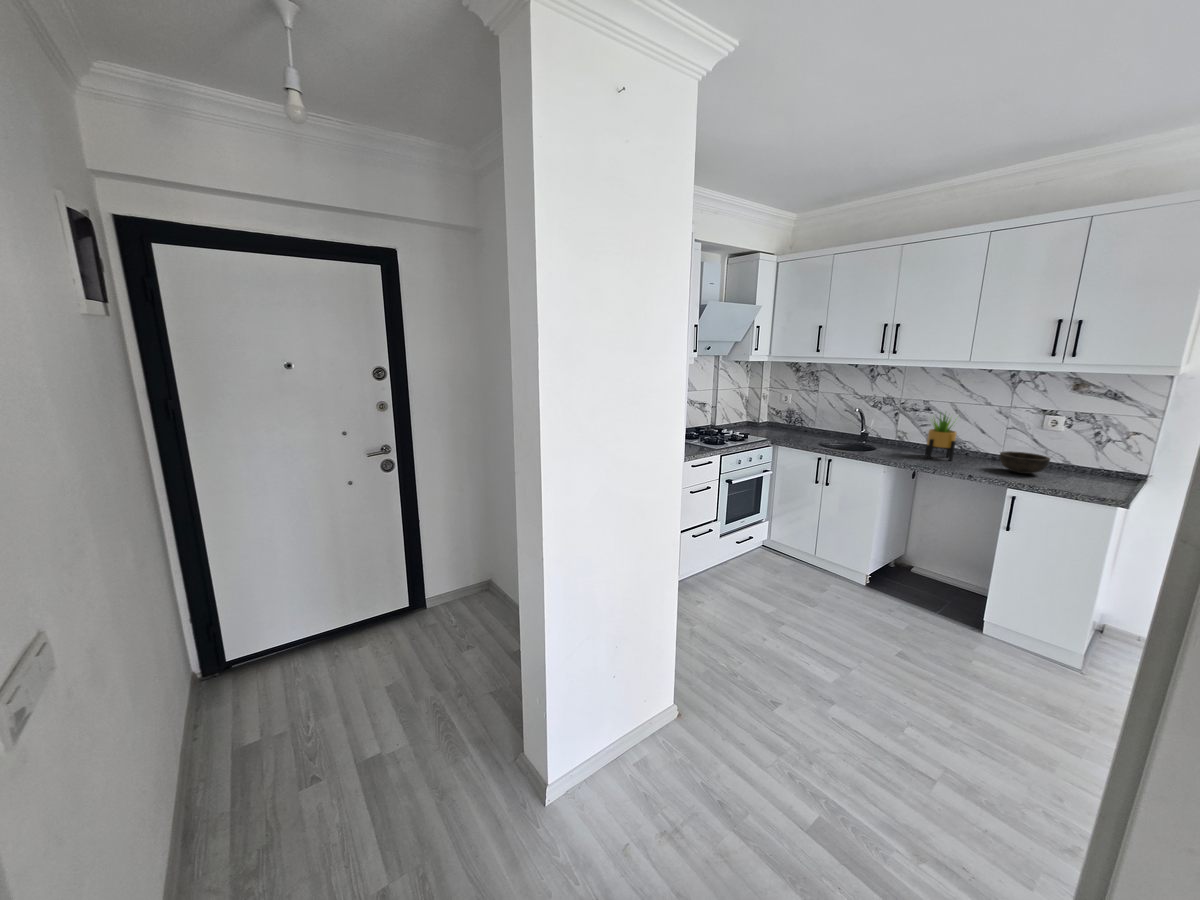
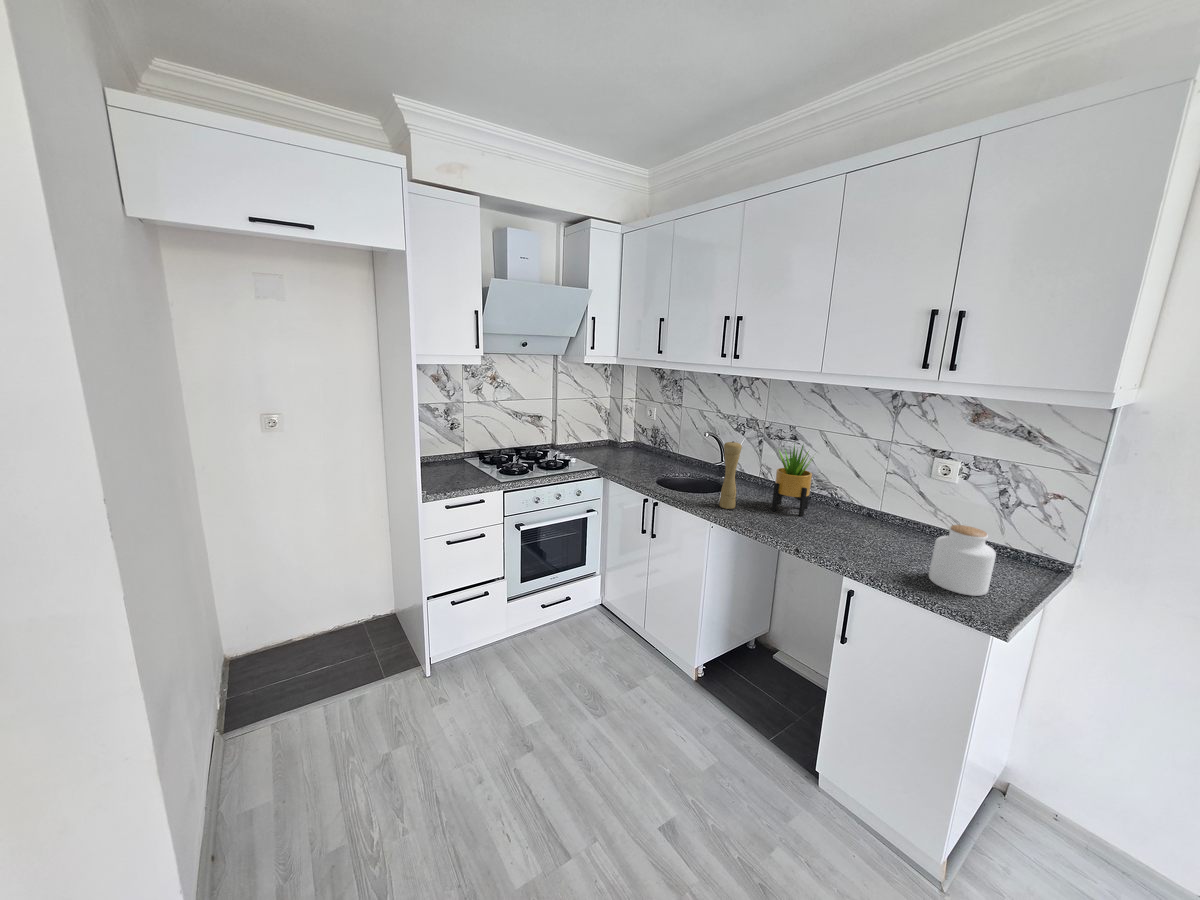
pepper mill: none [890,411,909,458] -> present [719,441,742,509]
bowl: present [1000,451,1050,474] -> none [855,510,923,549]
jar: none [1064,451,1110,491] -> present [929,525,996,596]

